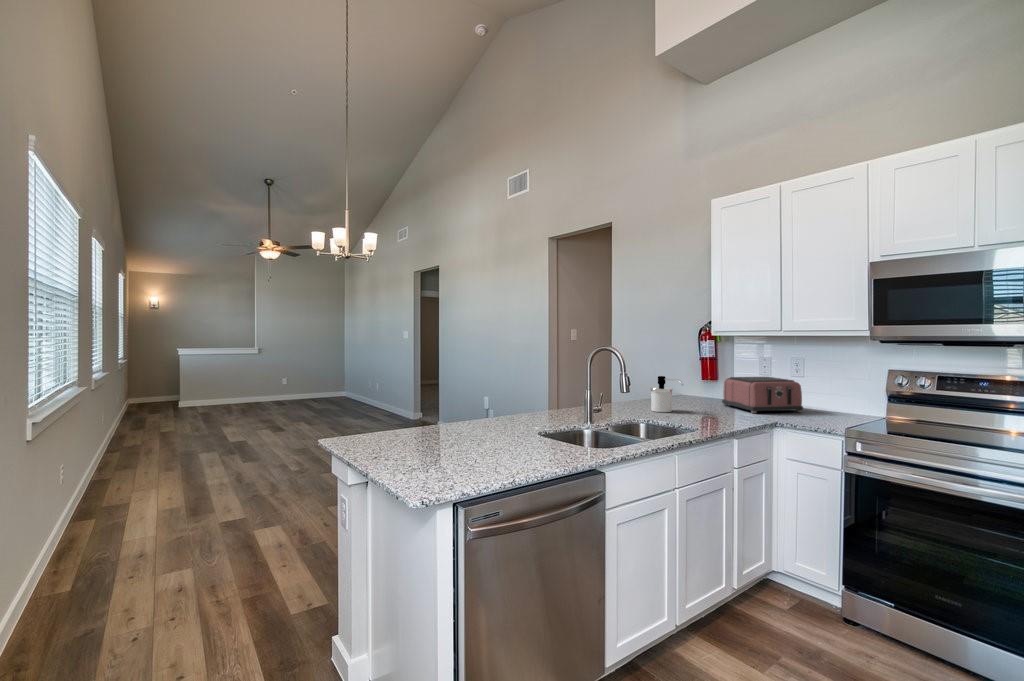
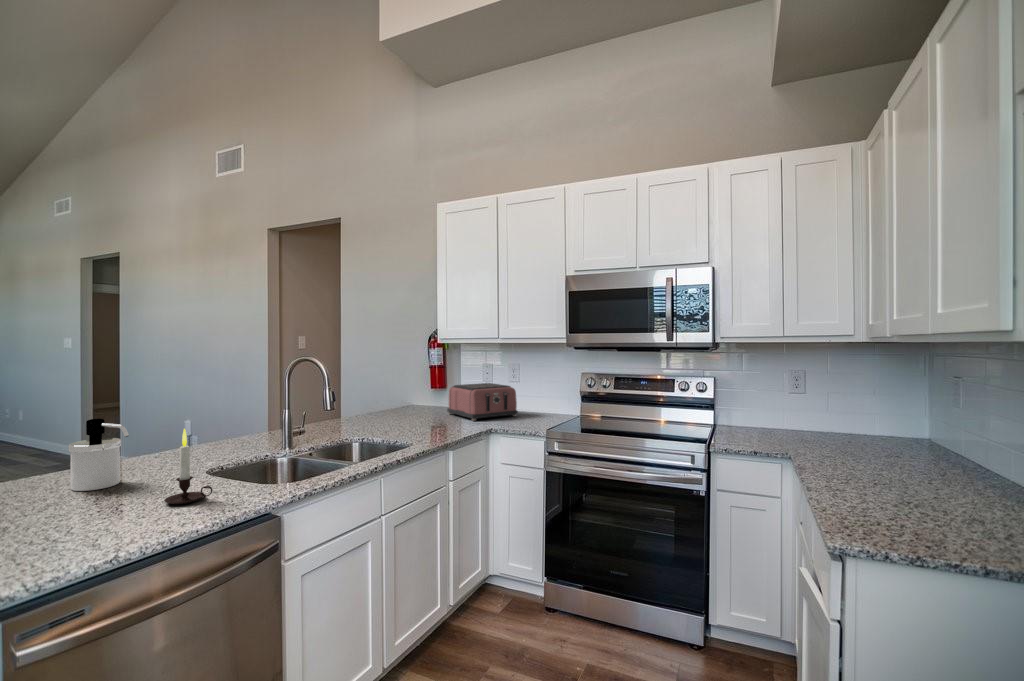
soap dispenser: present [651,376,683,412] -> present [68,419,129,491]
candle: none [523,397,555,454] -> present [164,429,212,504]

